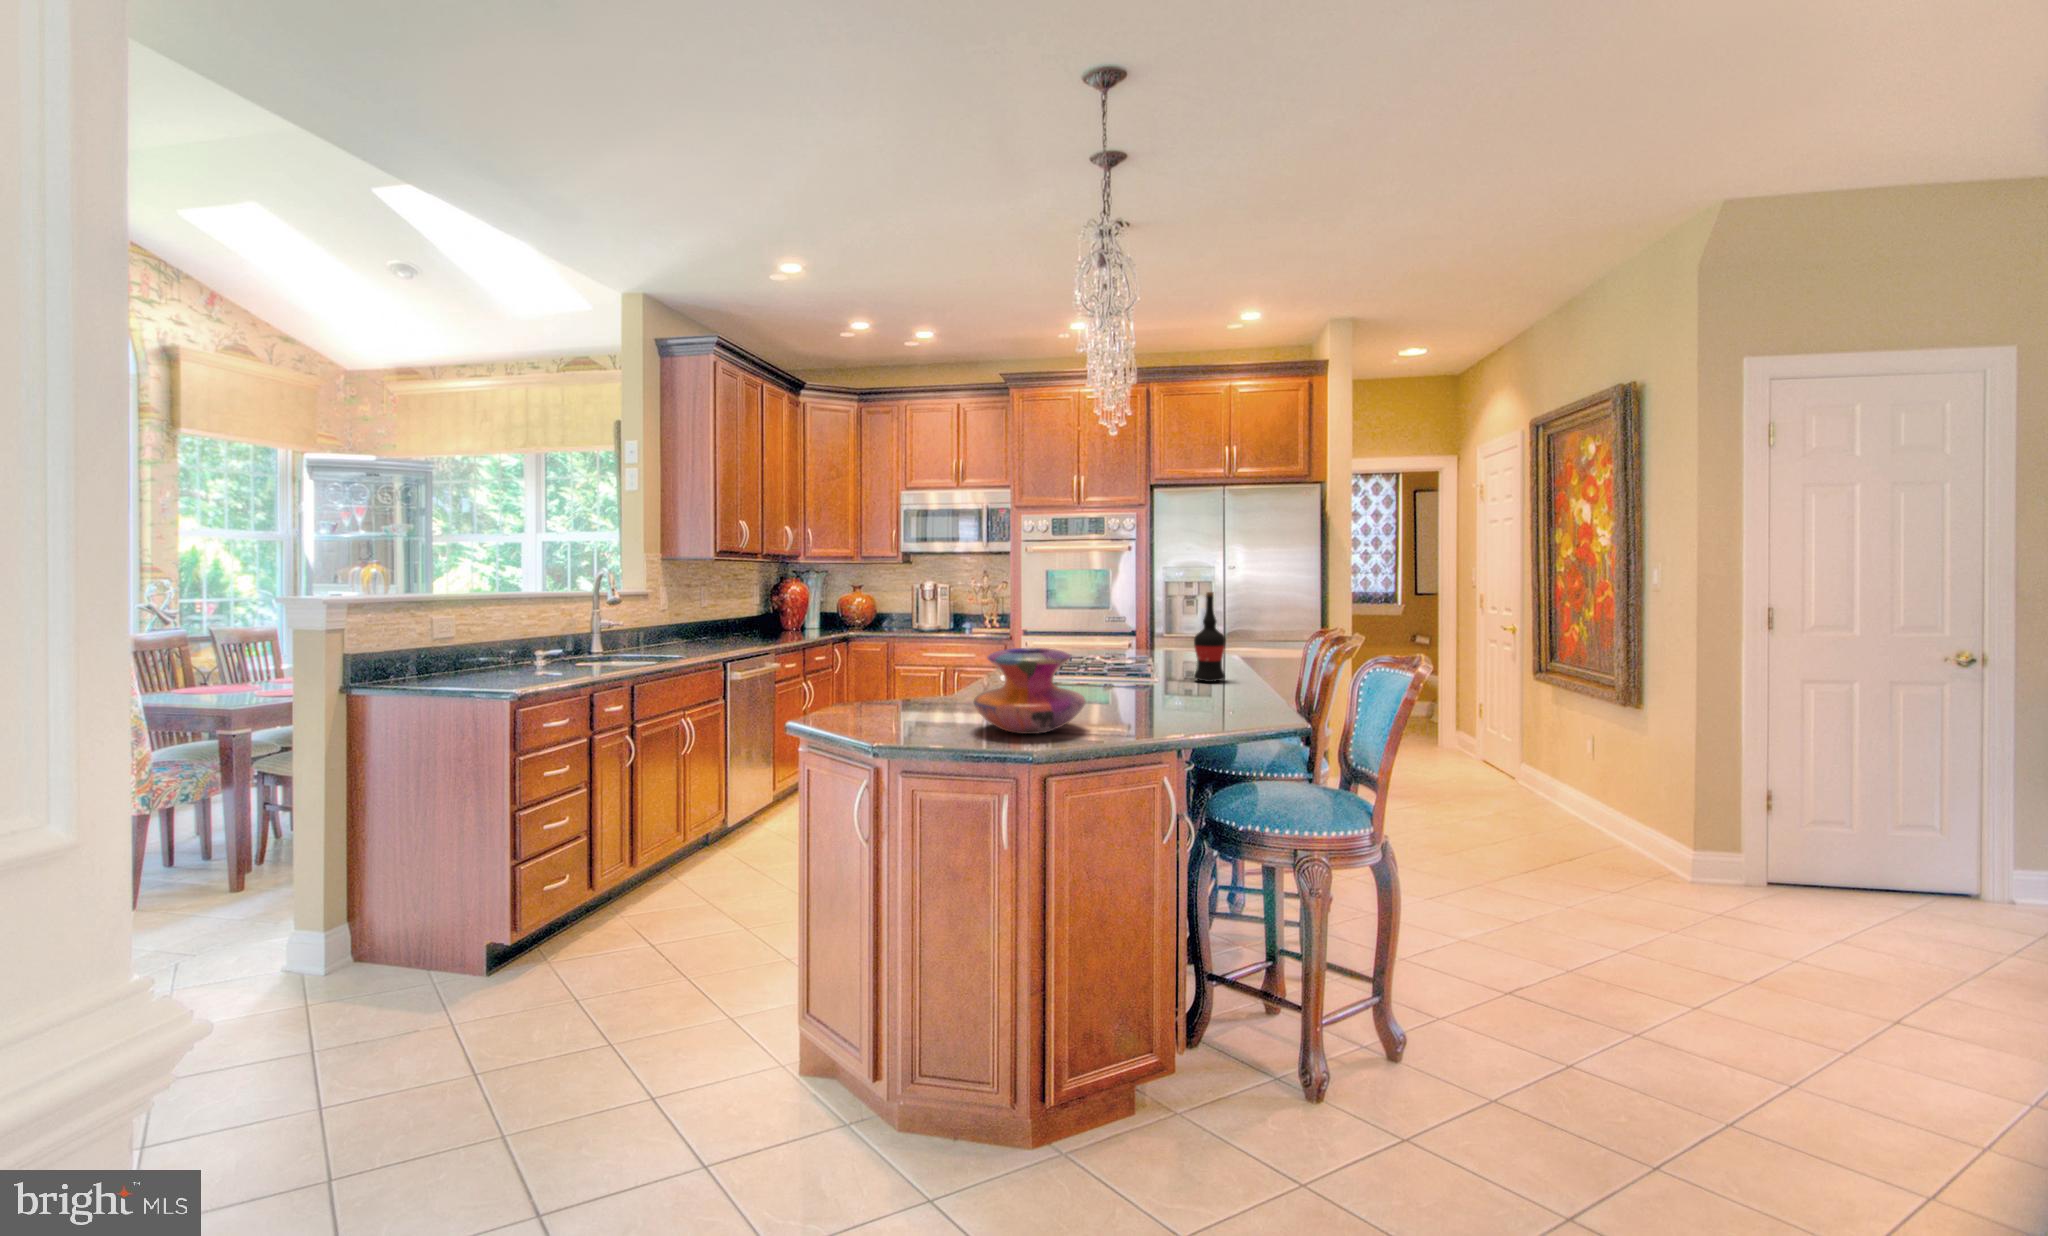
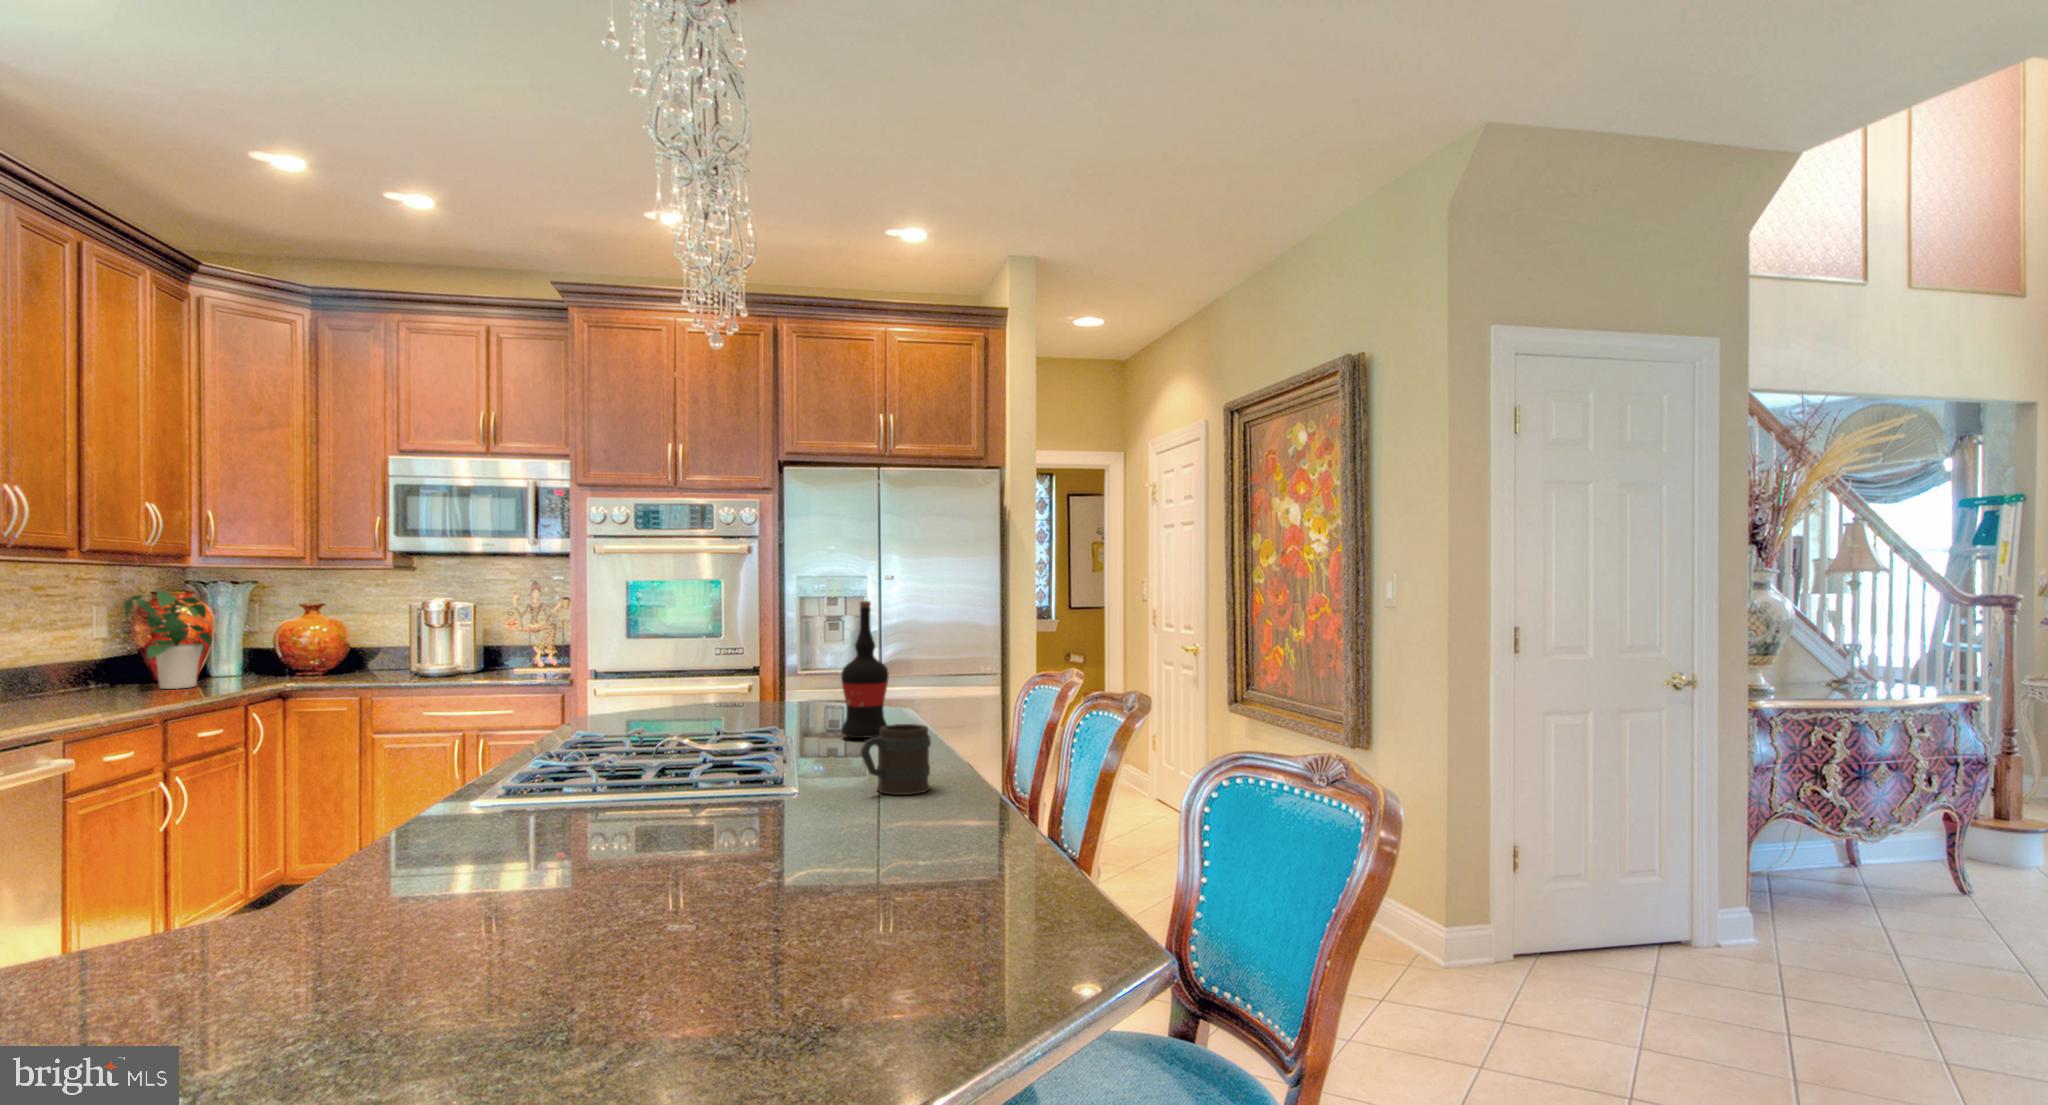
potted plant: none [767,578,814,638] -> present [124,590,212,689]
decorative vase: present [973,648,1086,734] -> none [404,699,644,870]
mug: none [1204,671,1248,713] -> present [860,724,931,795]

